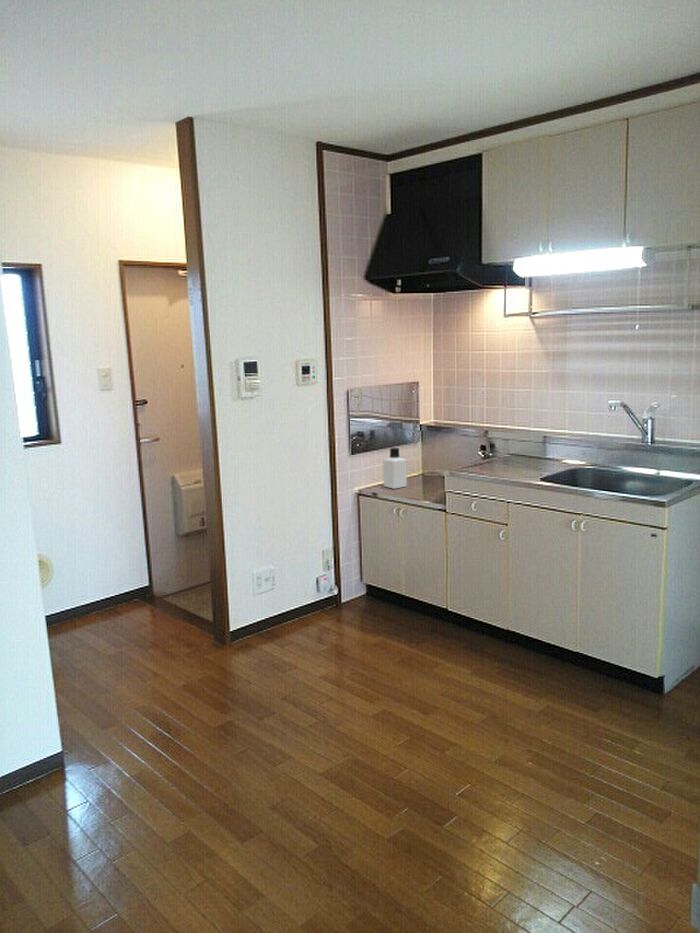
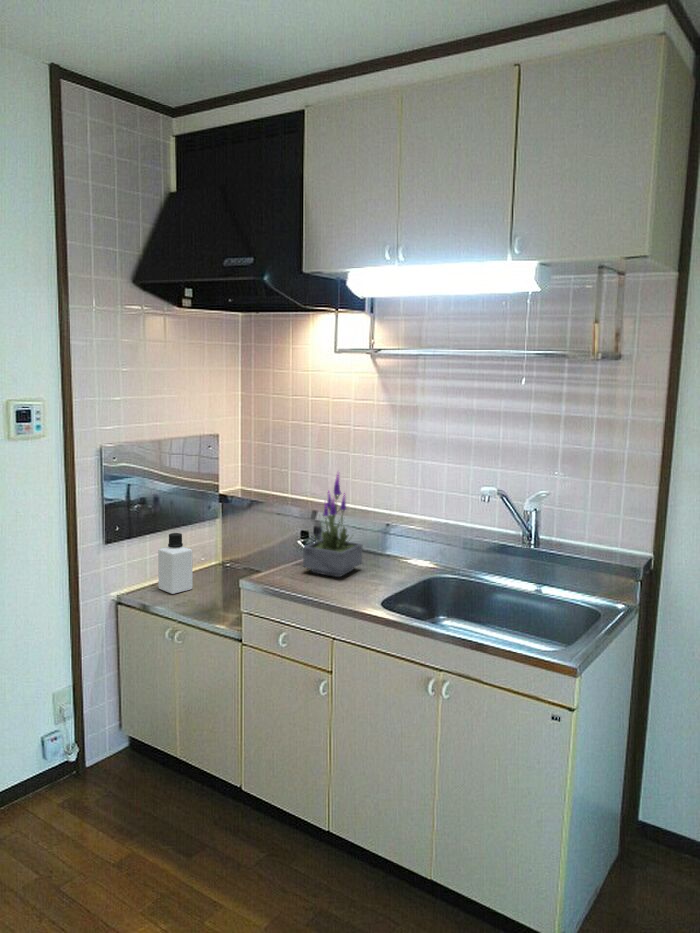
potted plant: none [486,396,527,468] -> present [303,473,363,577]

